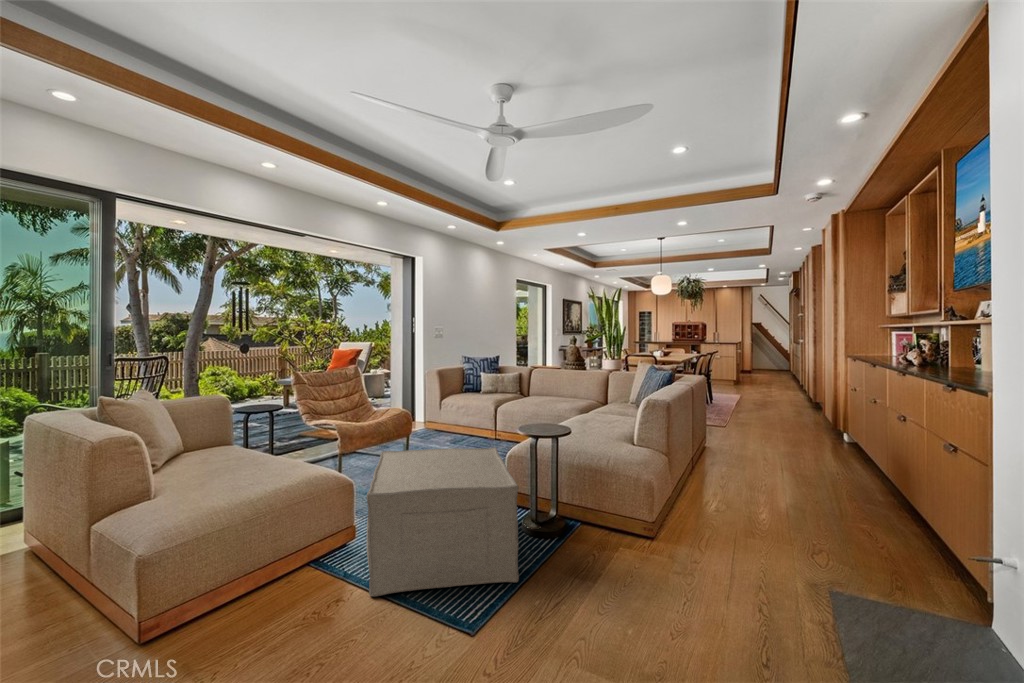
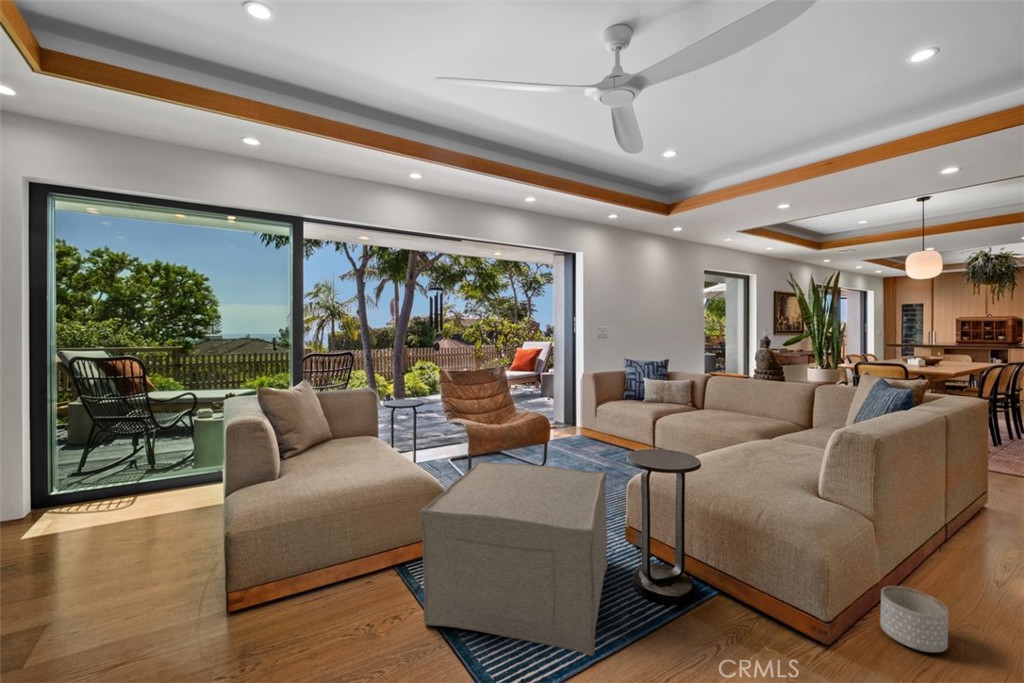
planter: none [675,496,710,531] -> present [880,586,948,652]

